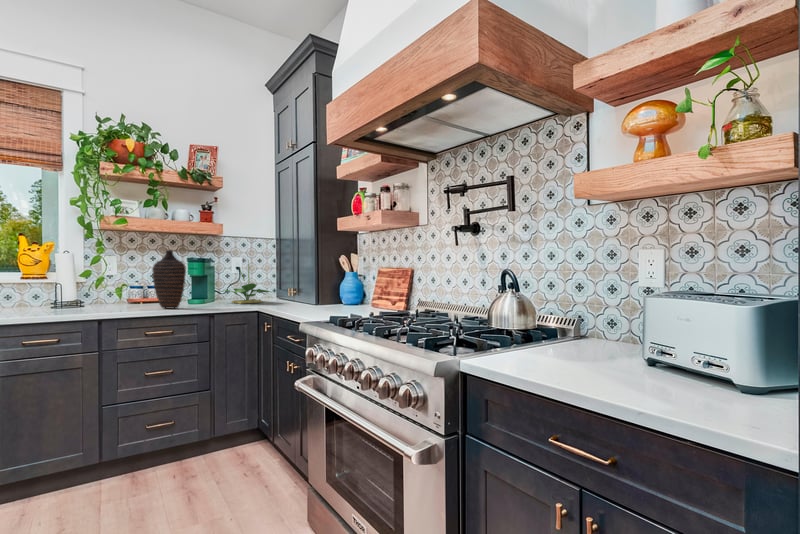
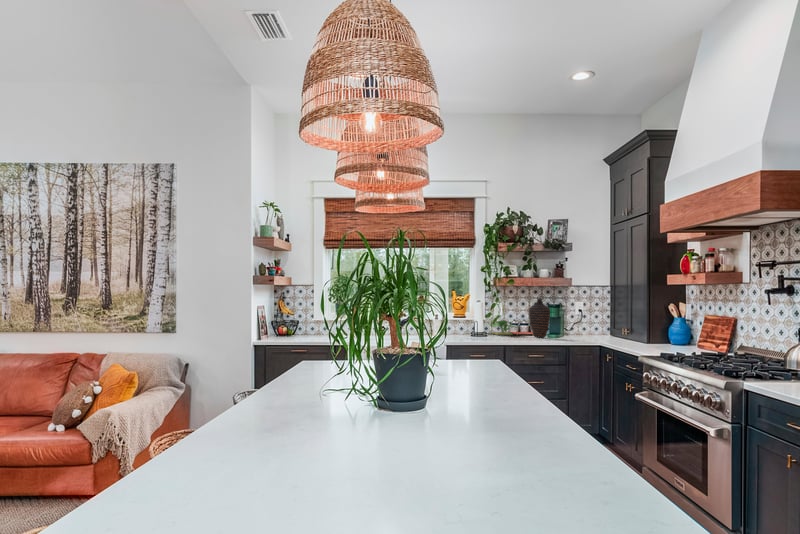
potted plant: present [225,265,270,304] -> present [492,312,516,335]

